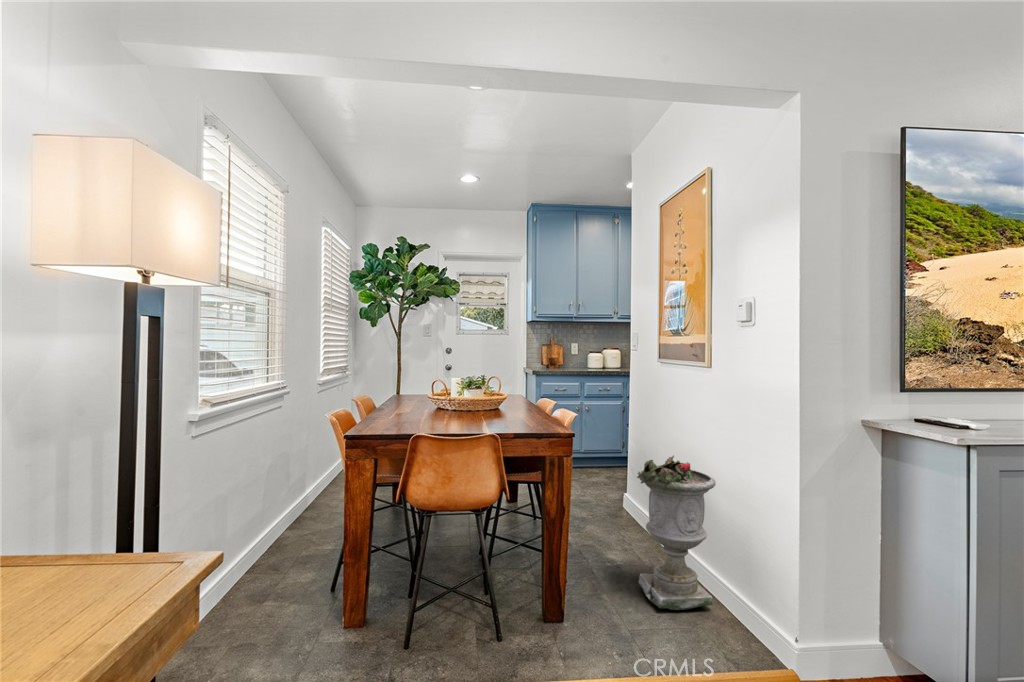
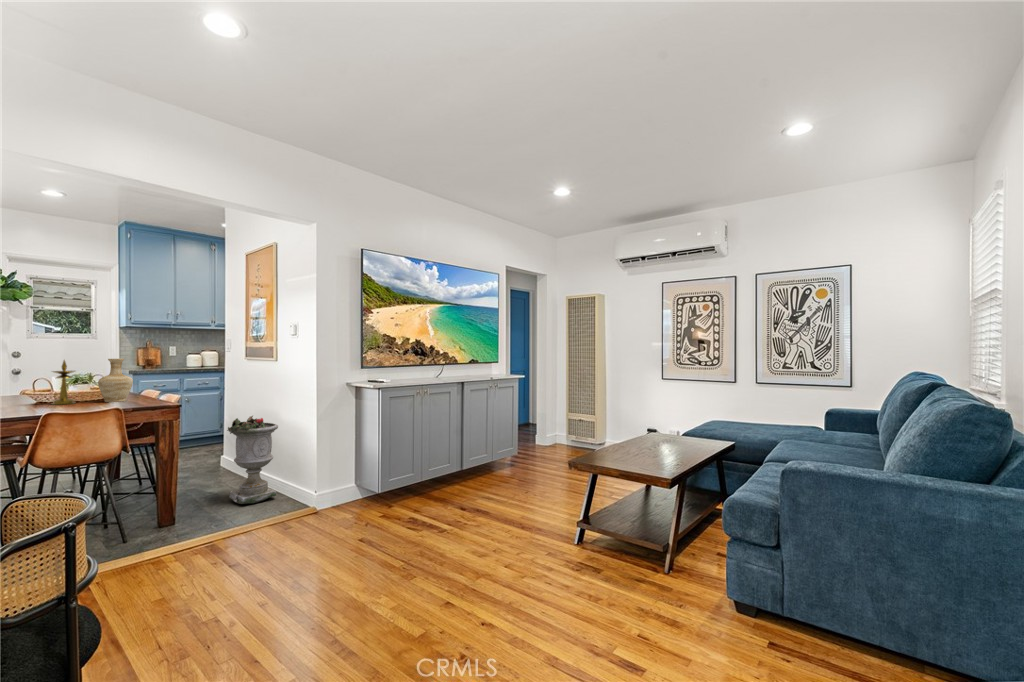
candlestick: none [442,355,467,413] -> present [52,360,75,405]
vase: none [486,356,523,415] -> present [98,359,133,402]

